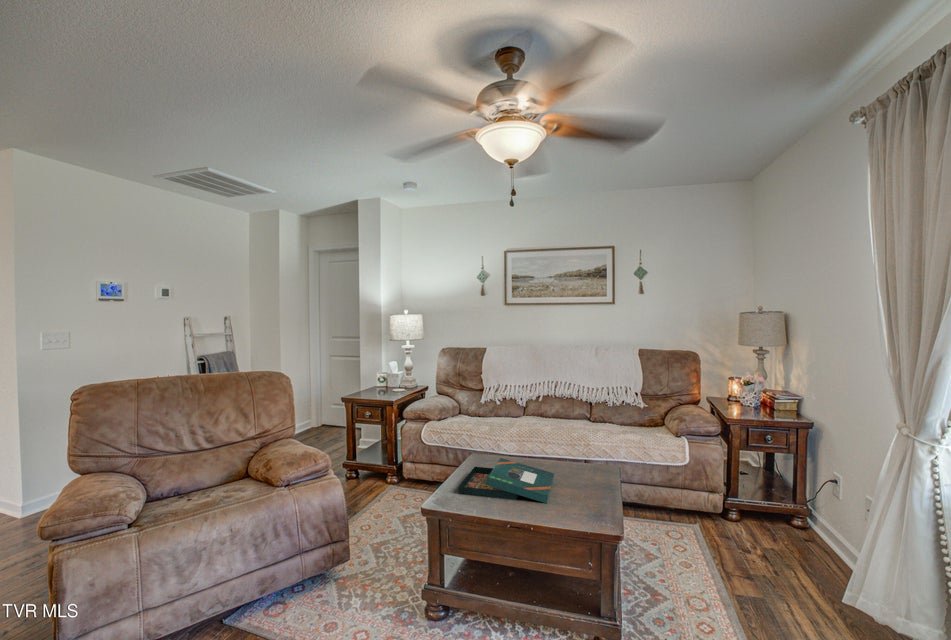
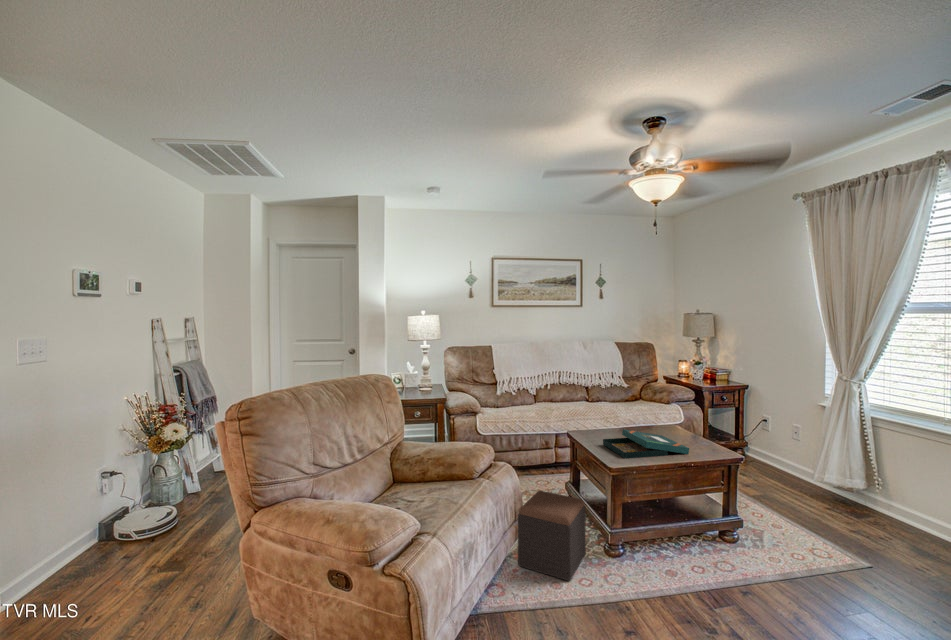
footstool: none [320,513,399,623] -> present [518,491,586,581]

